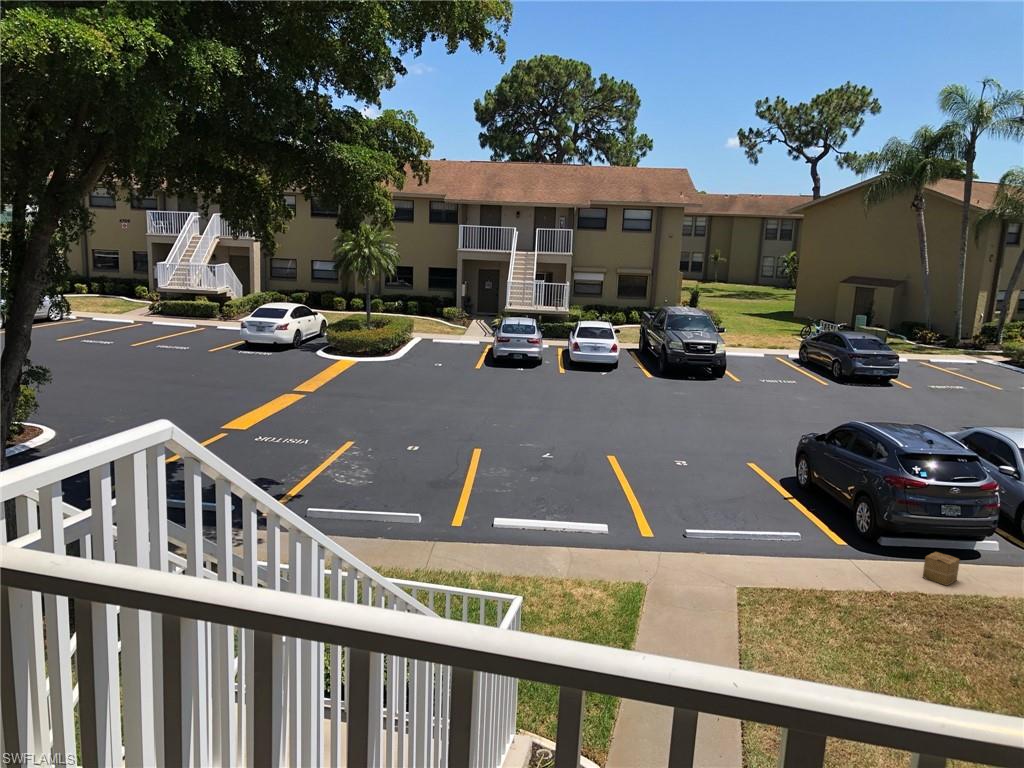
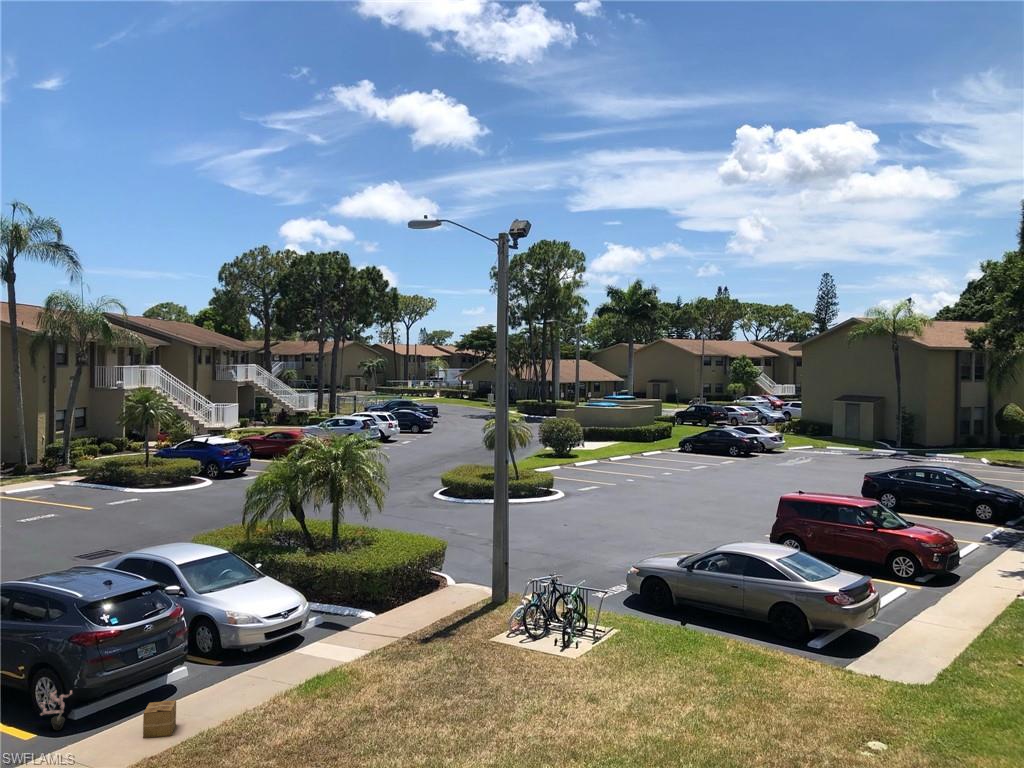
potted plant: none [851,512,879,546] -> present [40,690,72,730]

